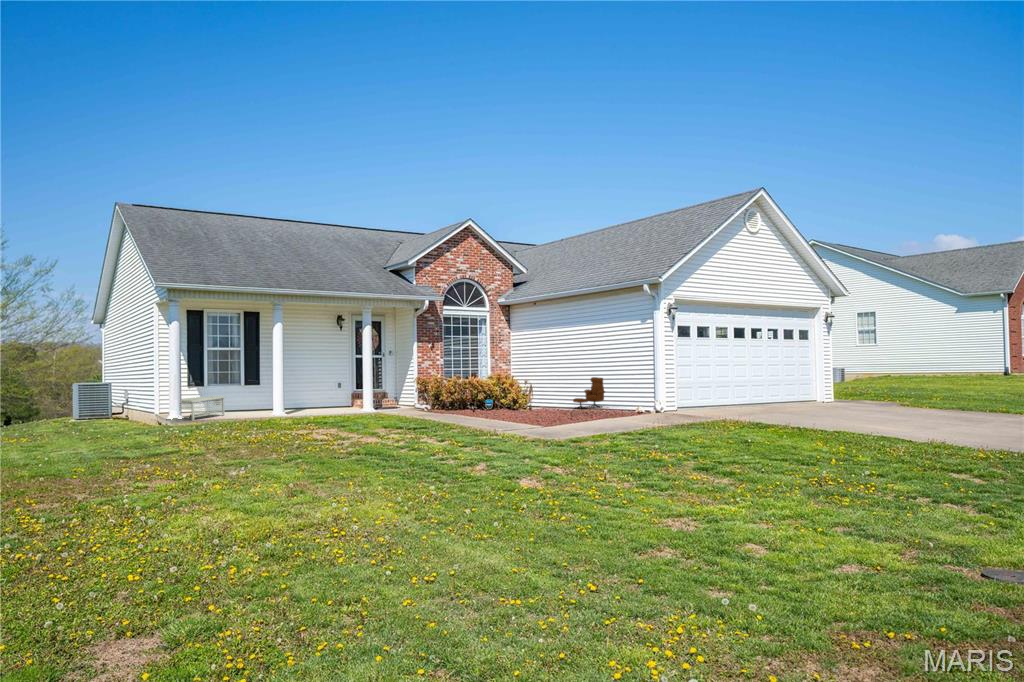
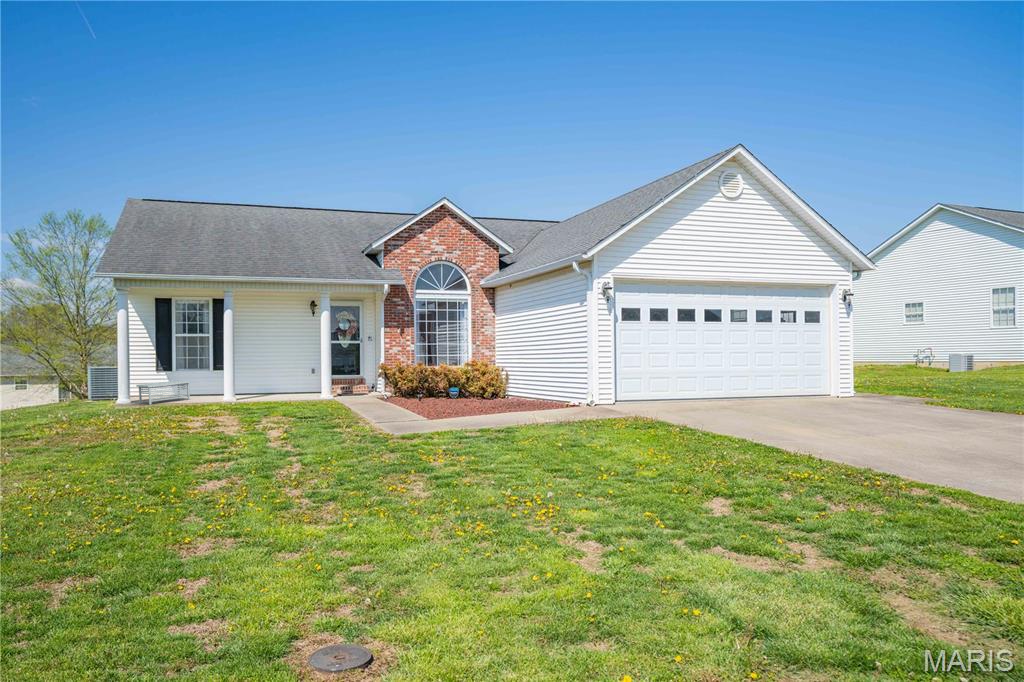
lounge chair: present [573,377,605,409] -> none [515,366,553,402]

